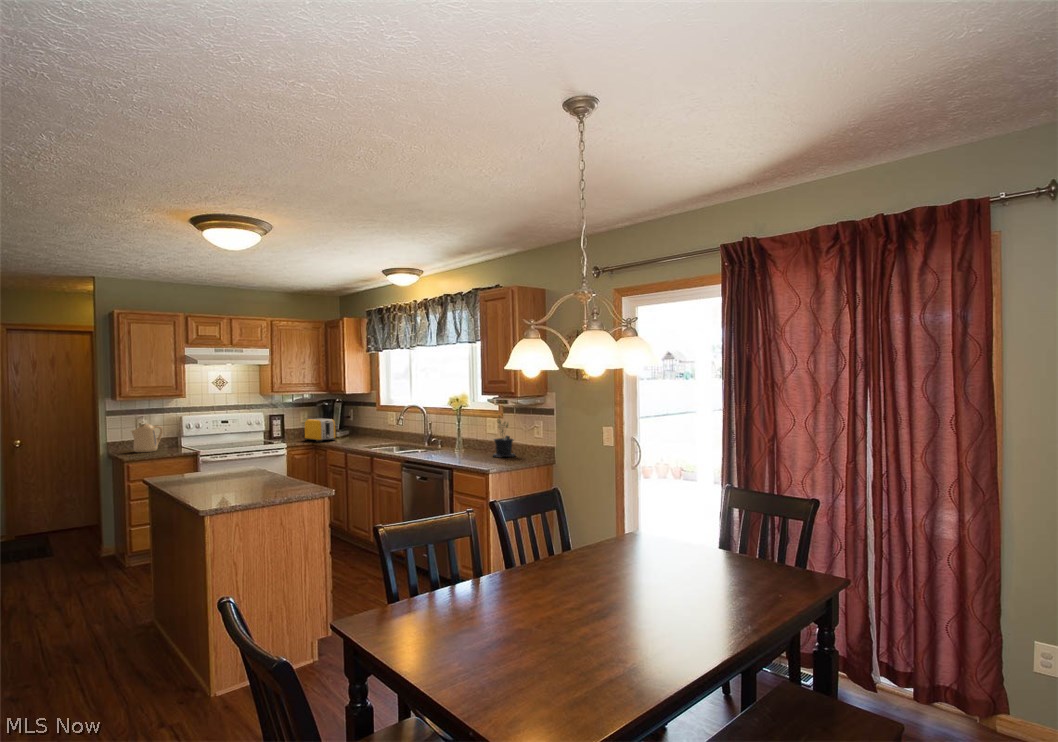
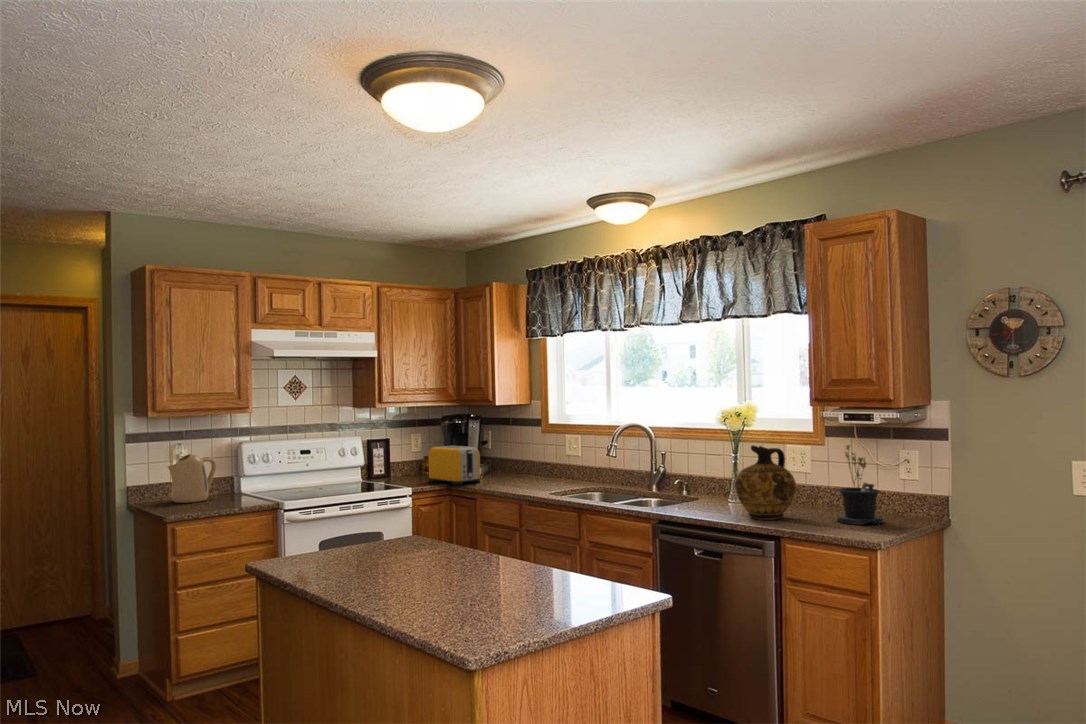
ceramic jug: none [443,416,475,456] -> present [735,445,796,520]

